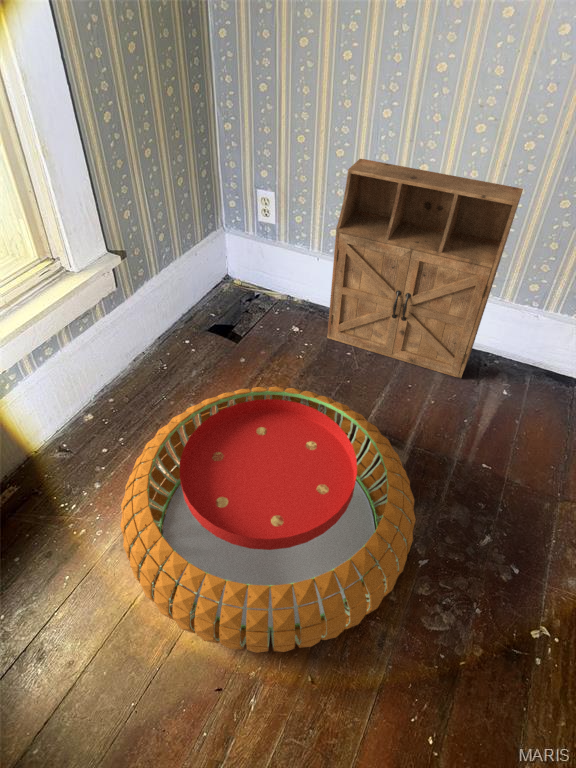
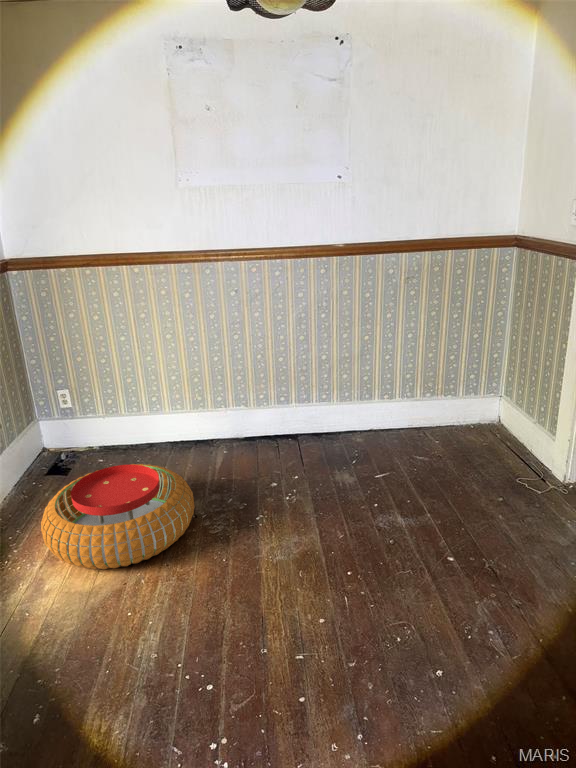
cabinet: present [327,159,523,379] -> none [110,354,205,459]

